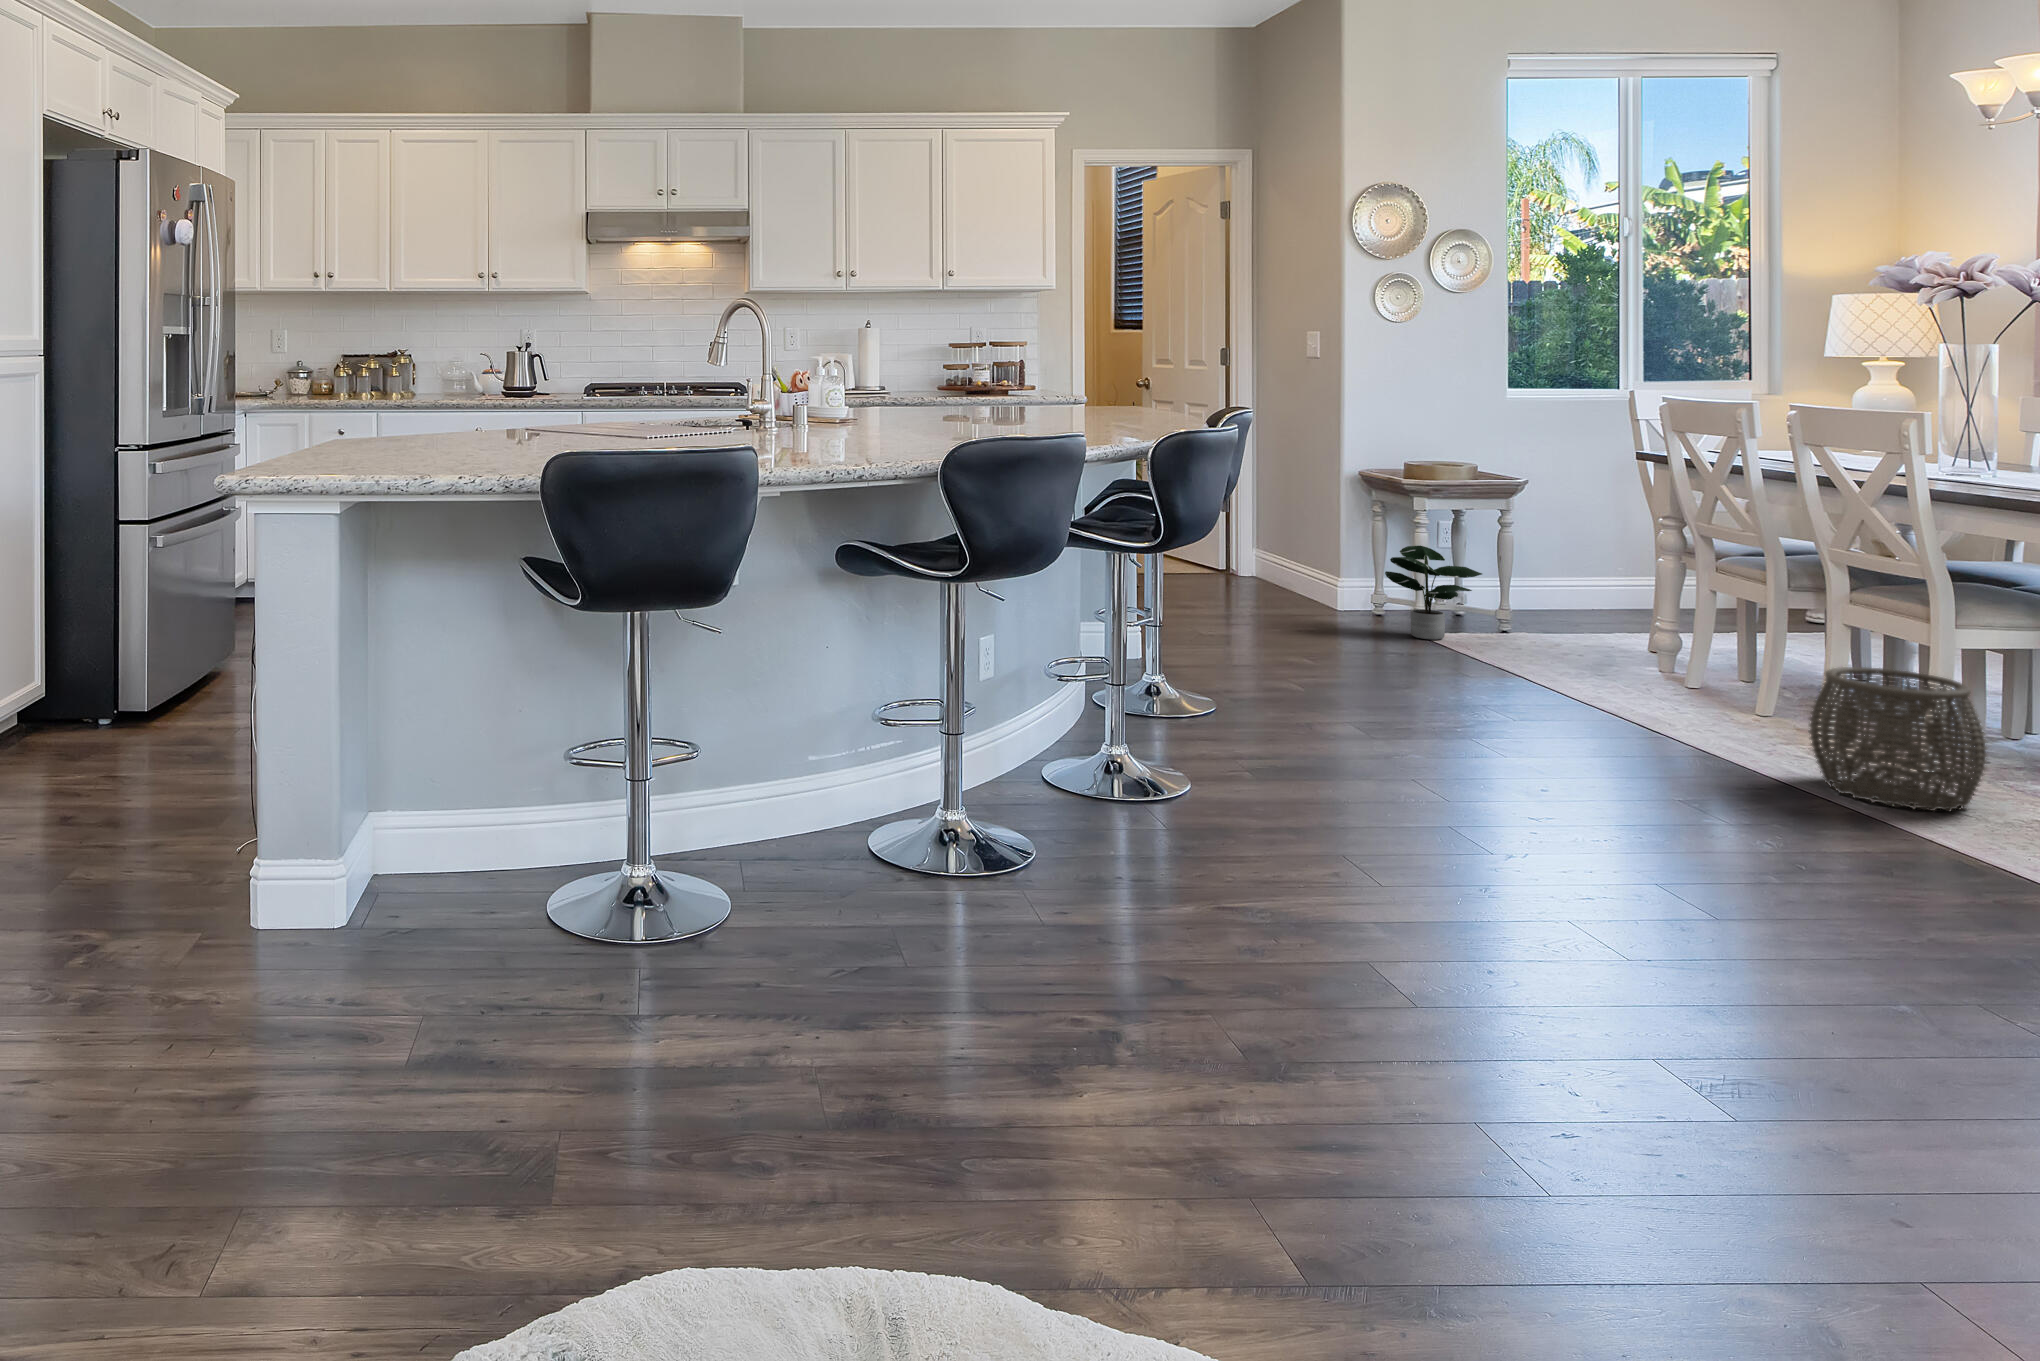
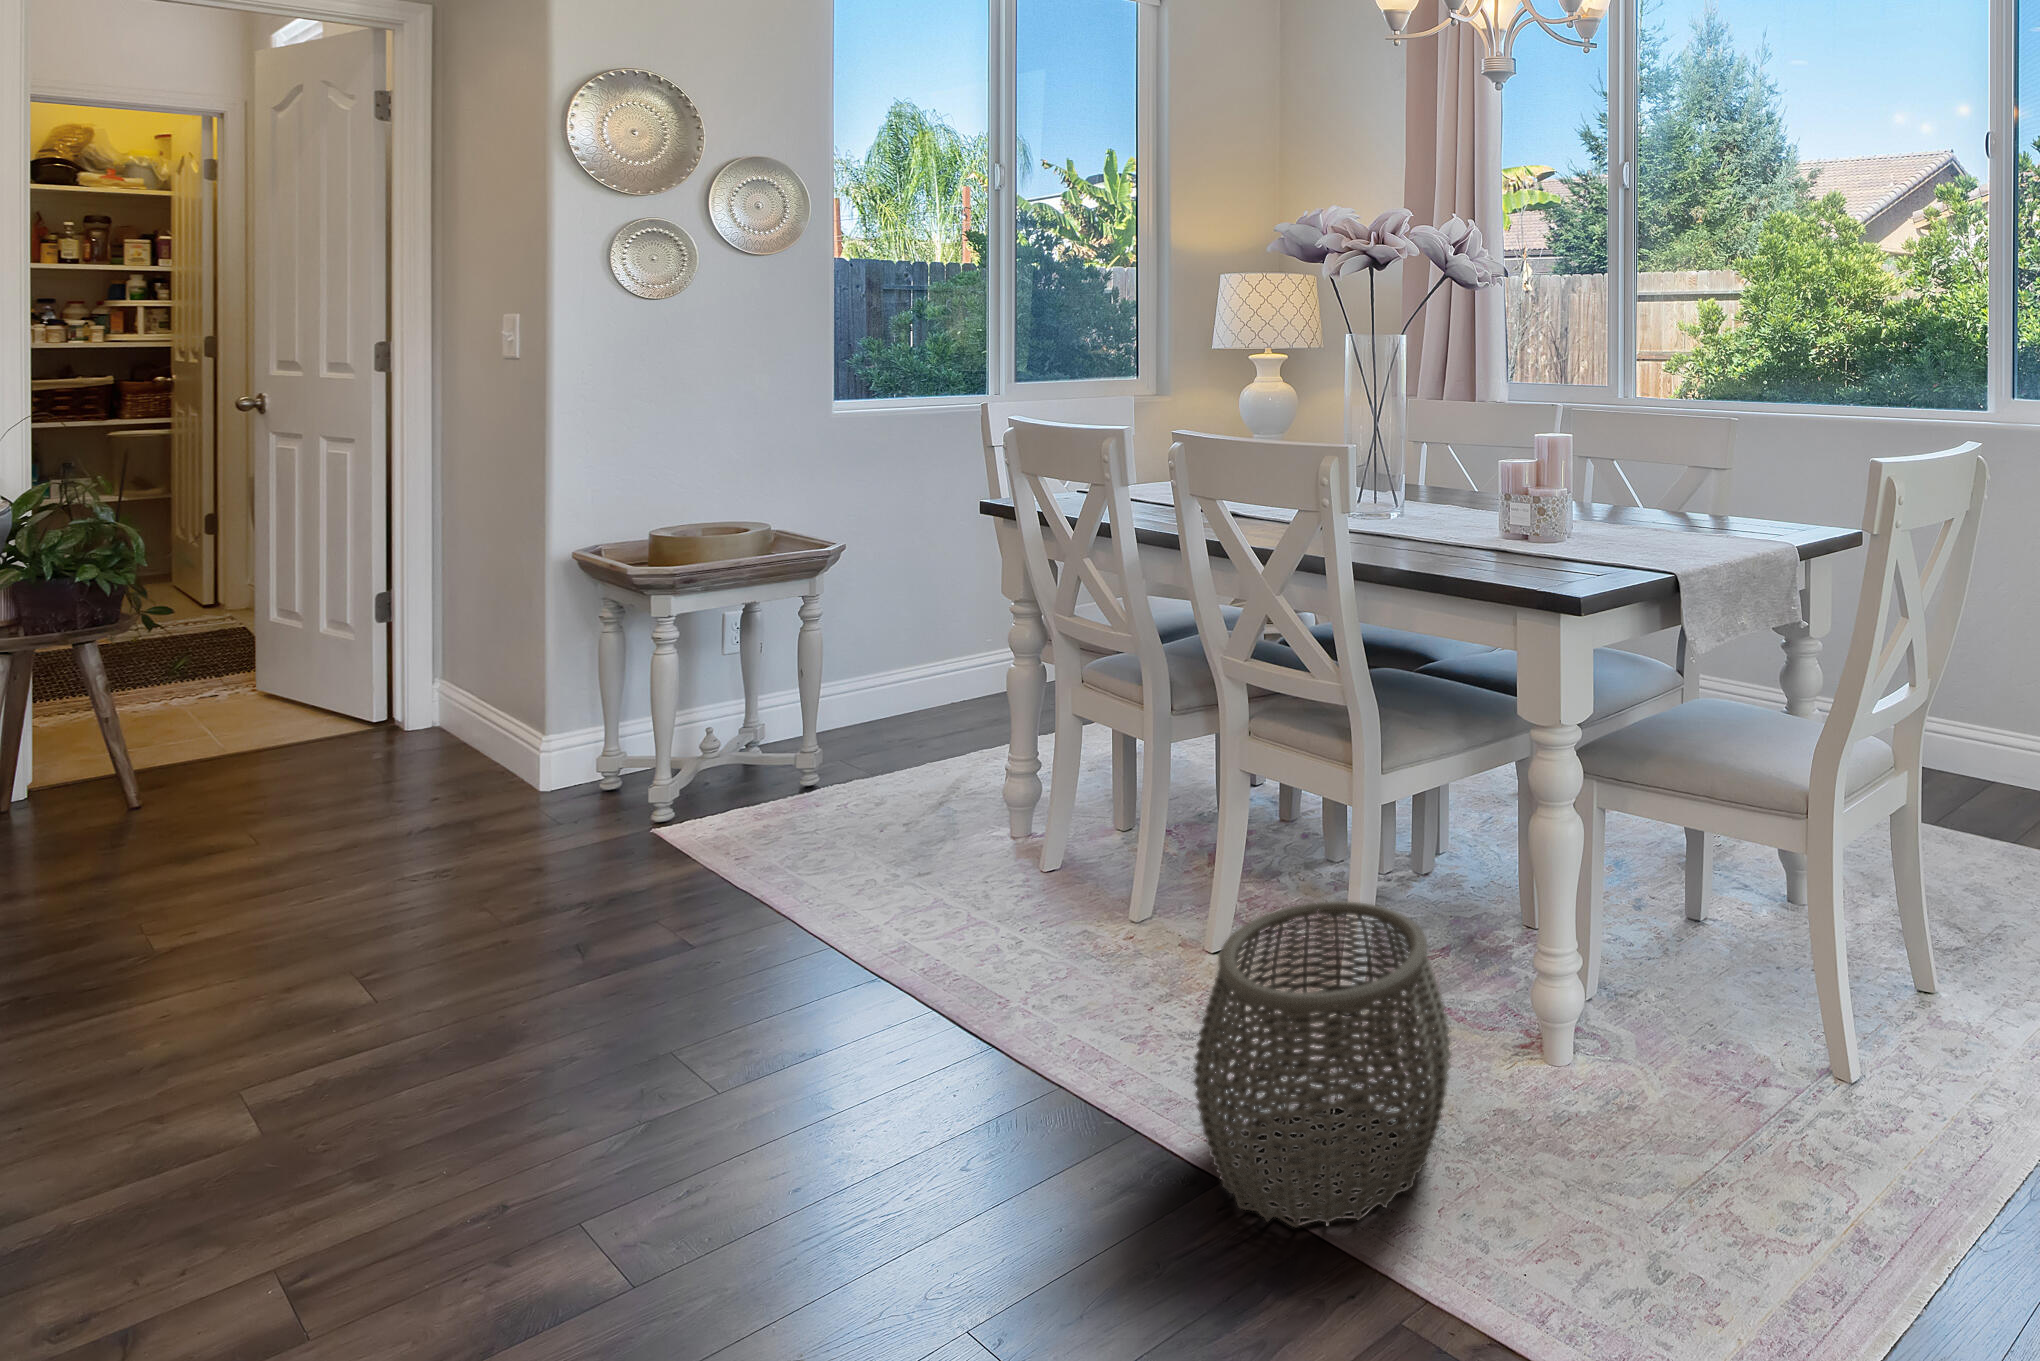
potted plant: present [1385,546,1482,640] -> none [581,678,759,853]

